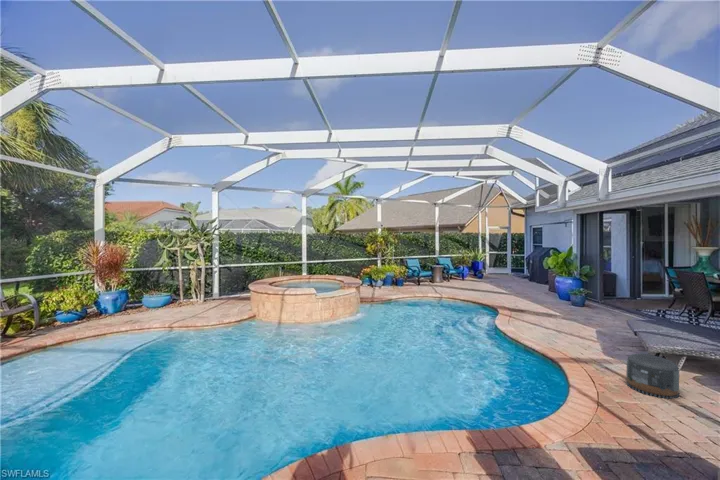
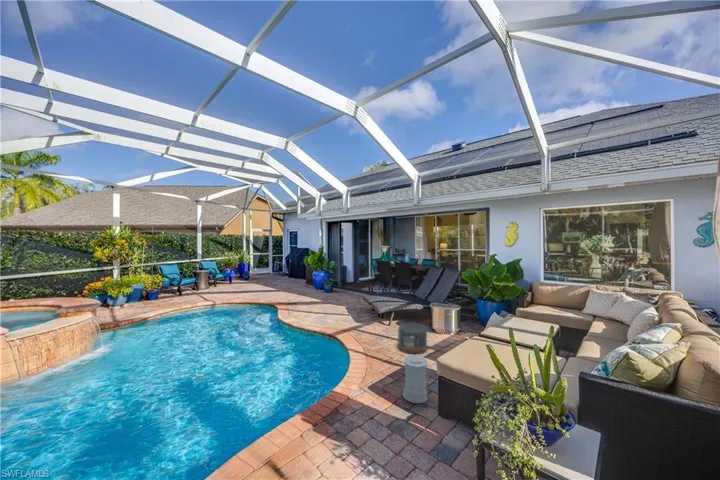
trash can: none [587,379,623,435] -> present [403,356,428,403]

